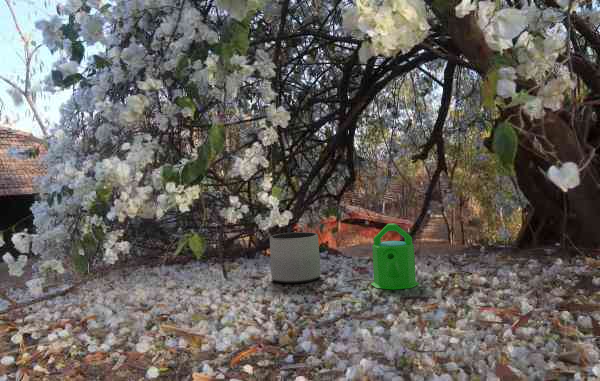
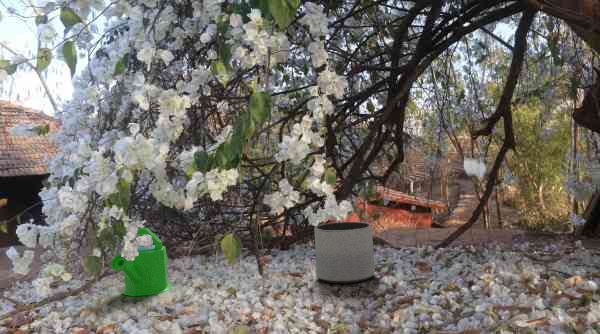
watering can: present [371,223,419,290] -> present [111,228,172,296]

